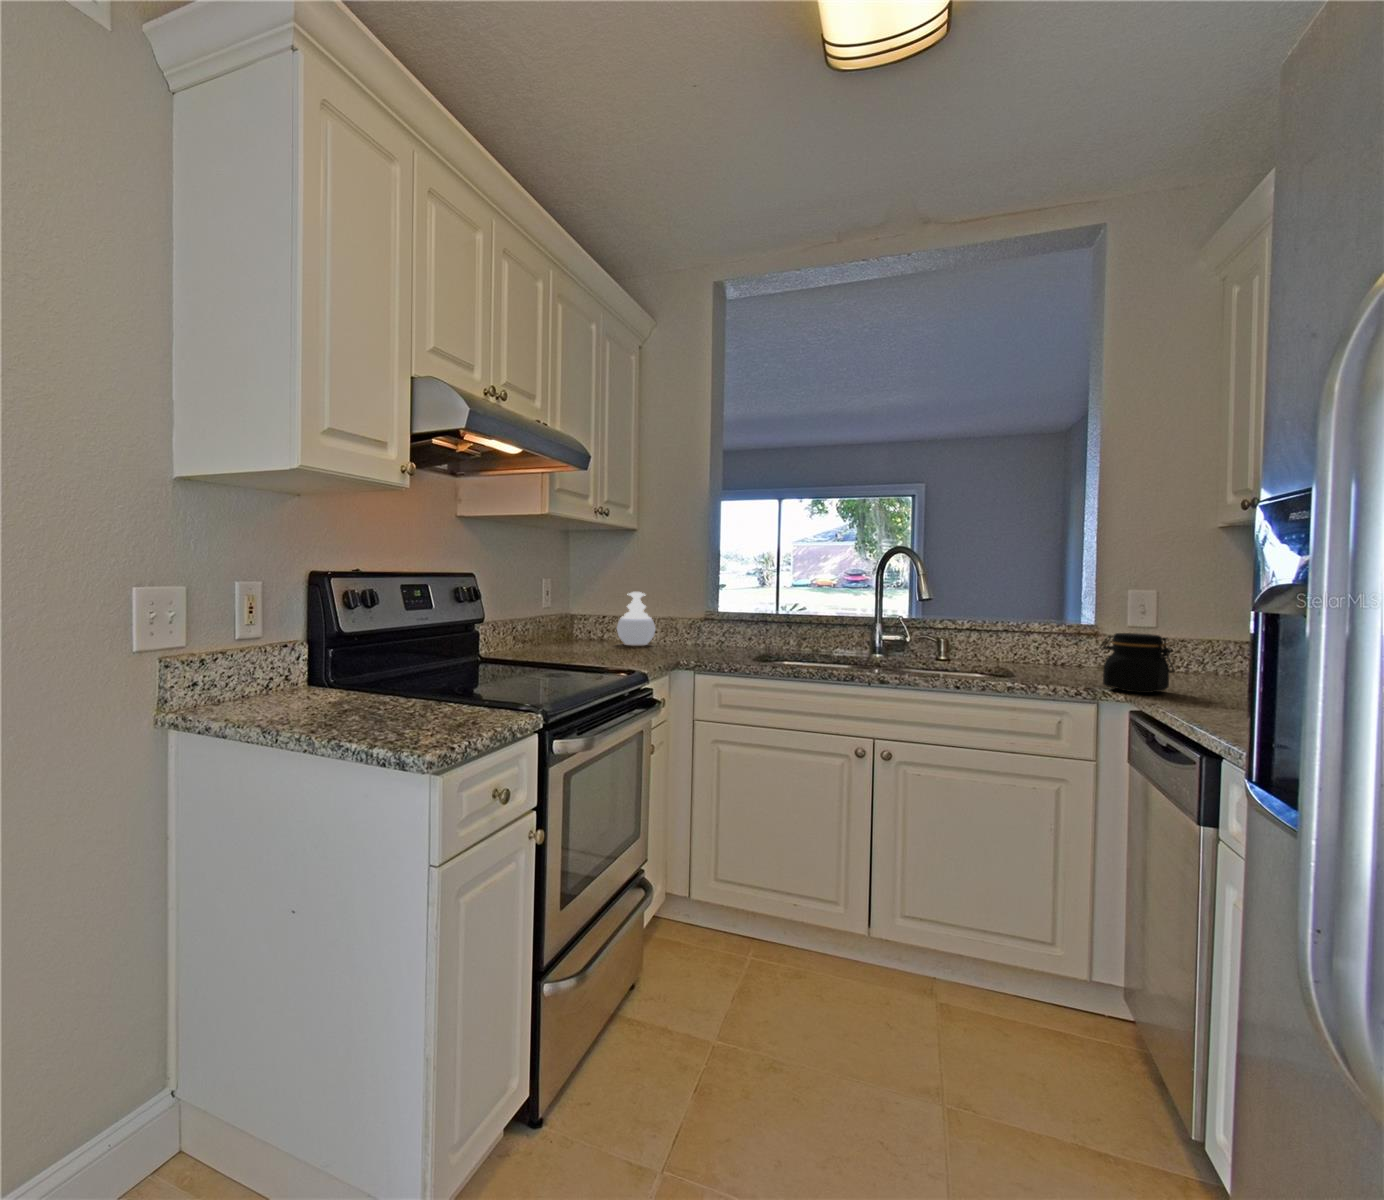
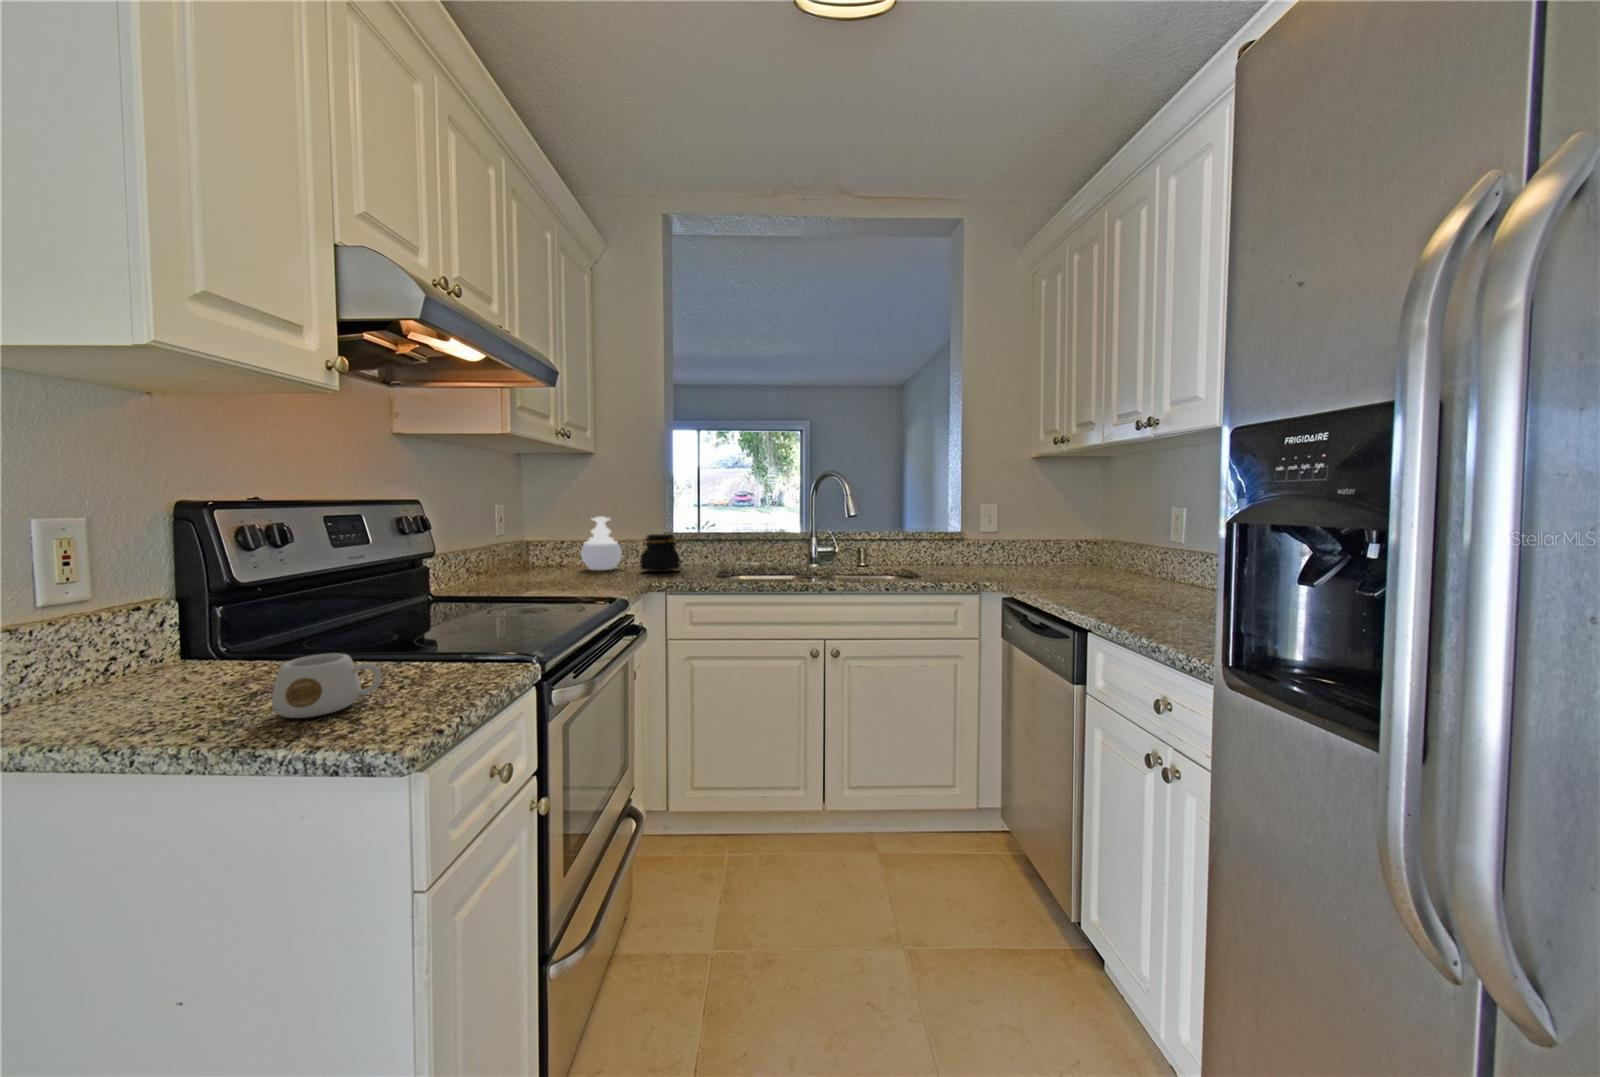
jar: present [1100,633,1175,693] -> present [640,534,680,572]
mug: none [353,685,421,728] -> present [272,653,381,718]

